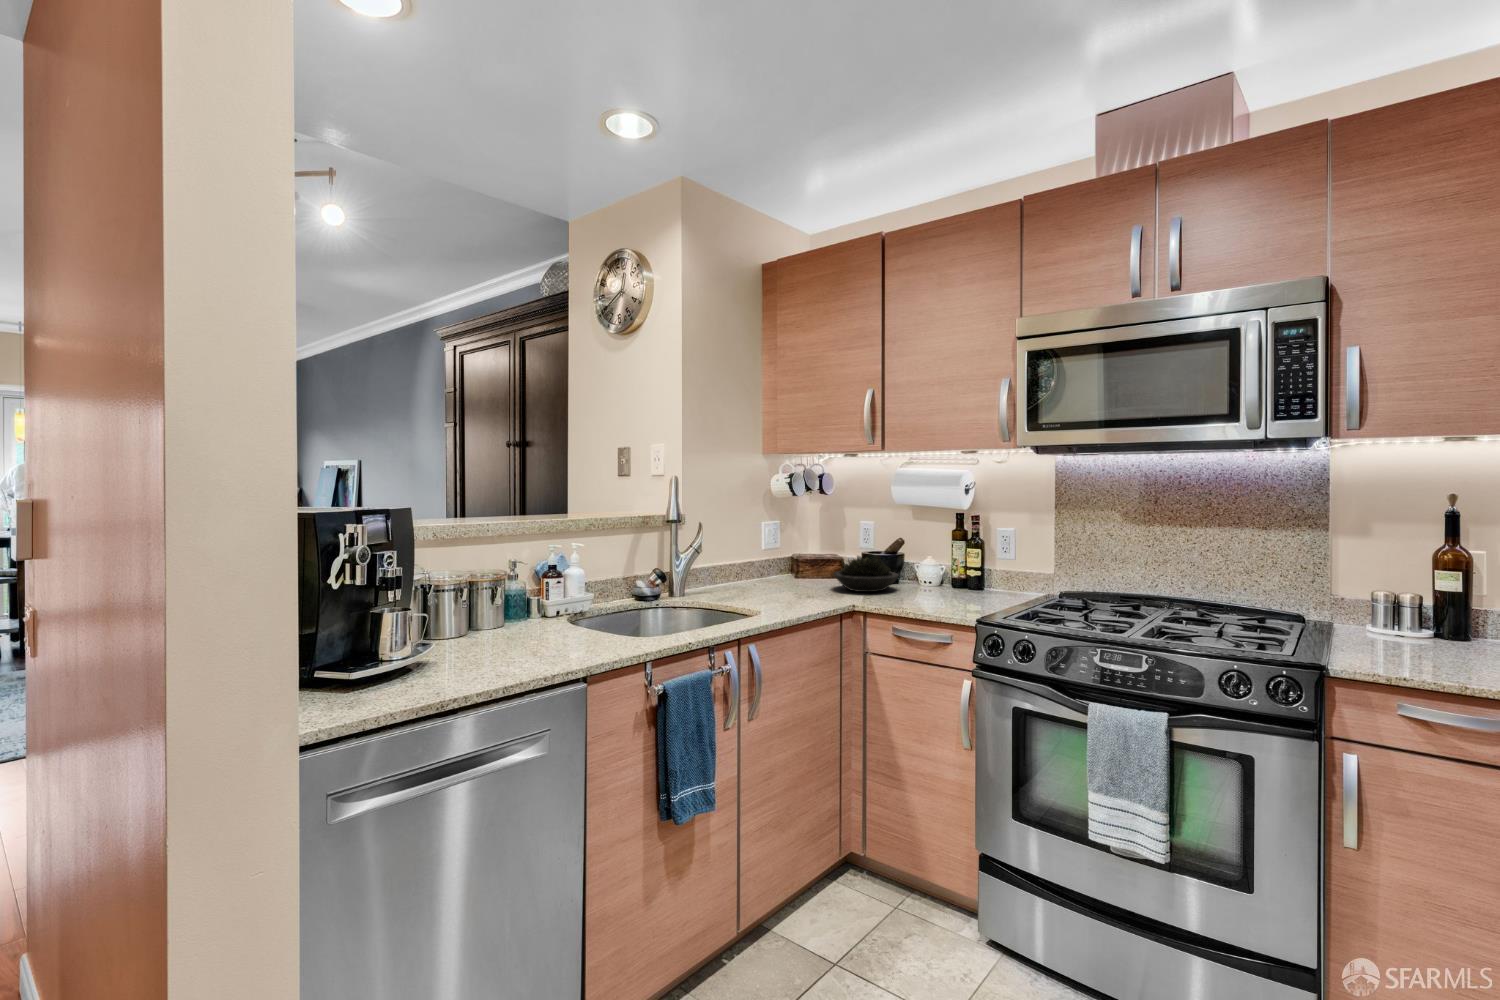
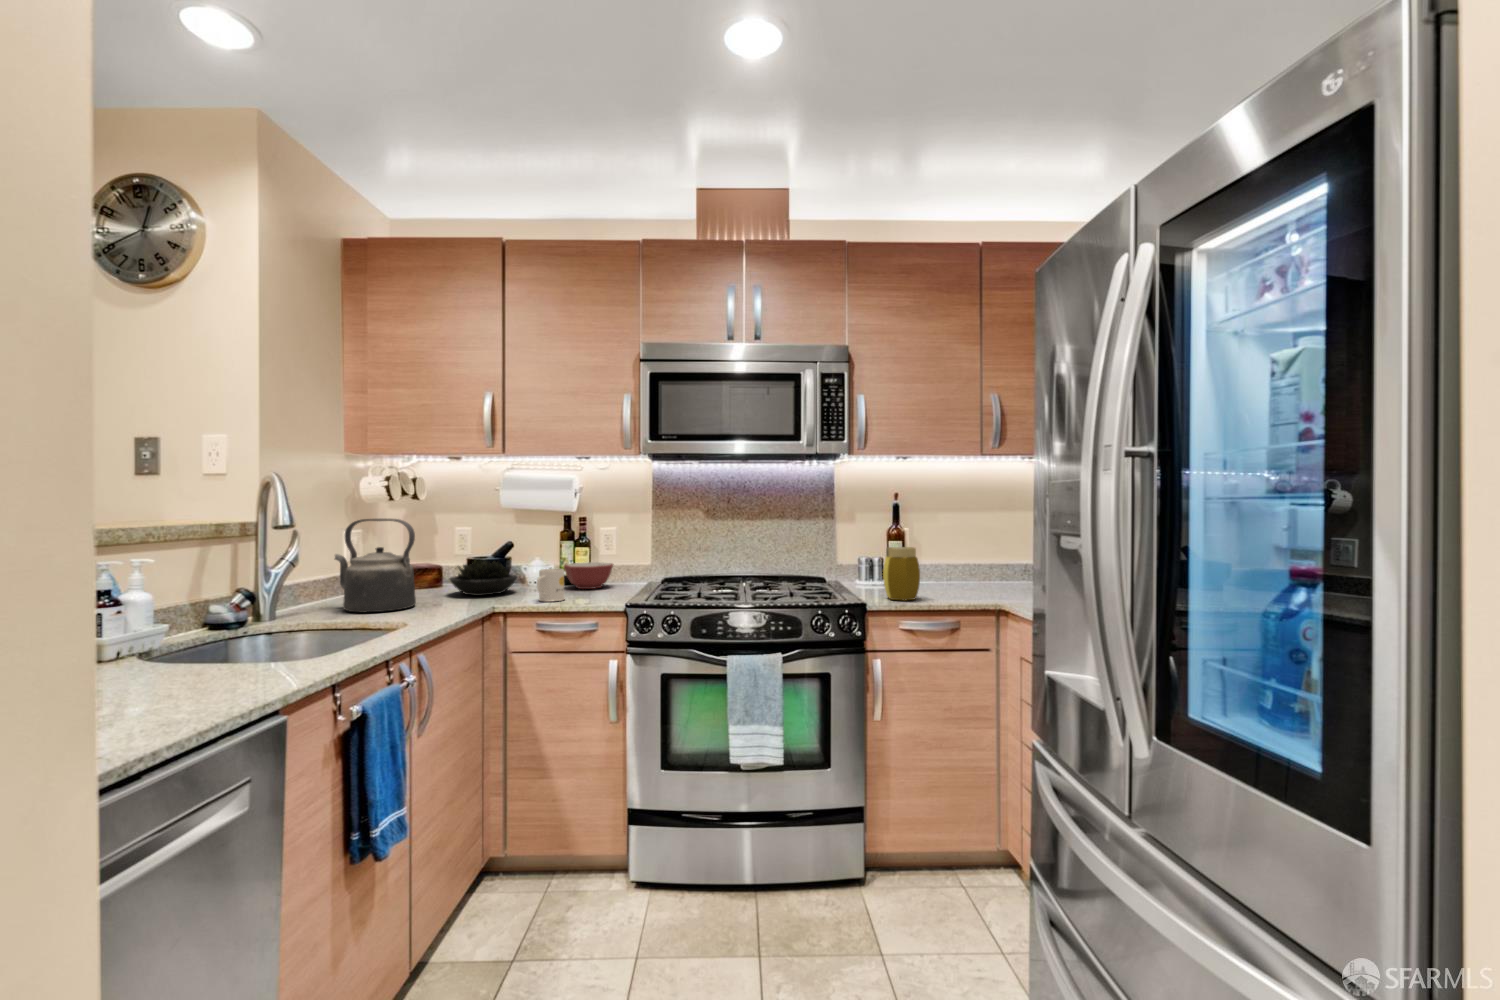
kettle: none [736,514,795,599] -> present [335,519,416,612]
bowl: none [947,566,1004,596] -> present [564,562,613,589]
mug: none [898,571,931,607] -> present [537,569,565,602]
jar: none [1382,582,1455,670] -> present [883,547,920,600]

